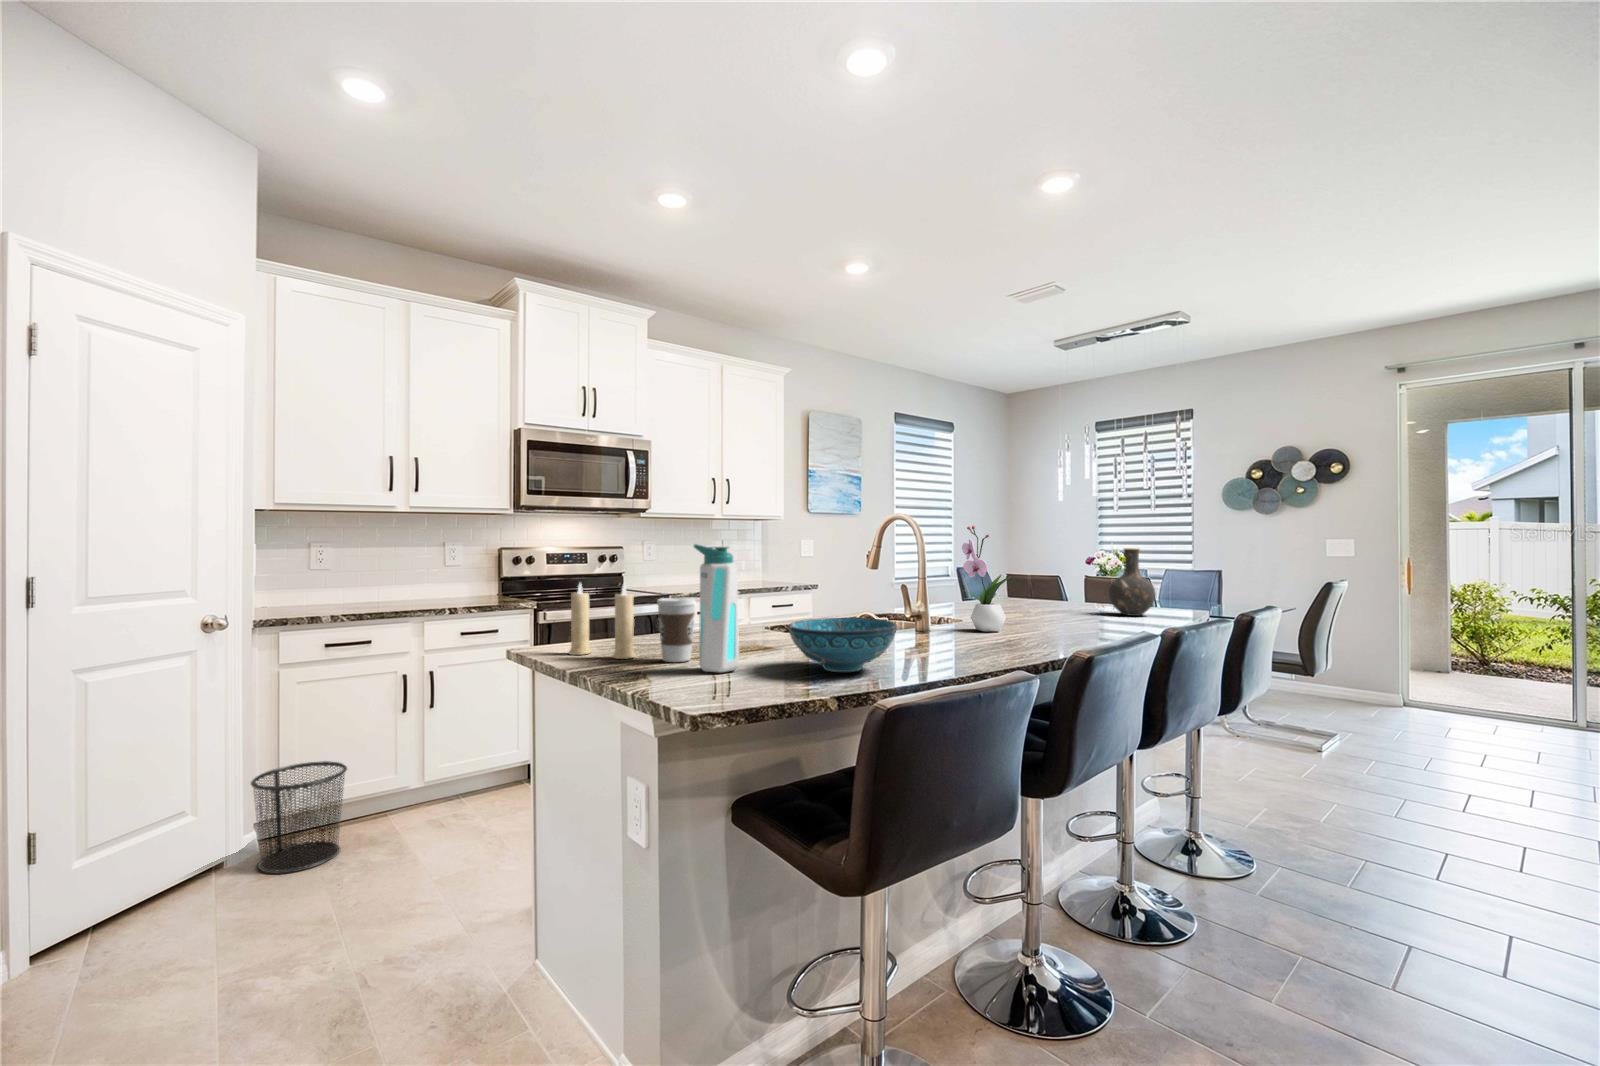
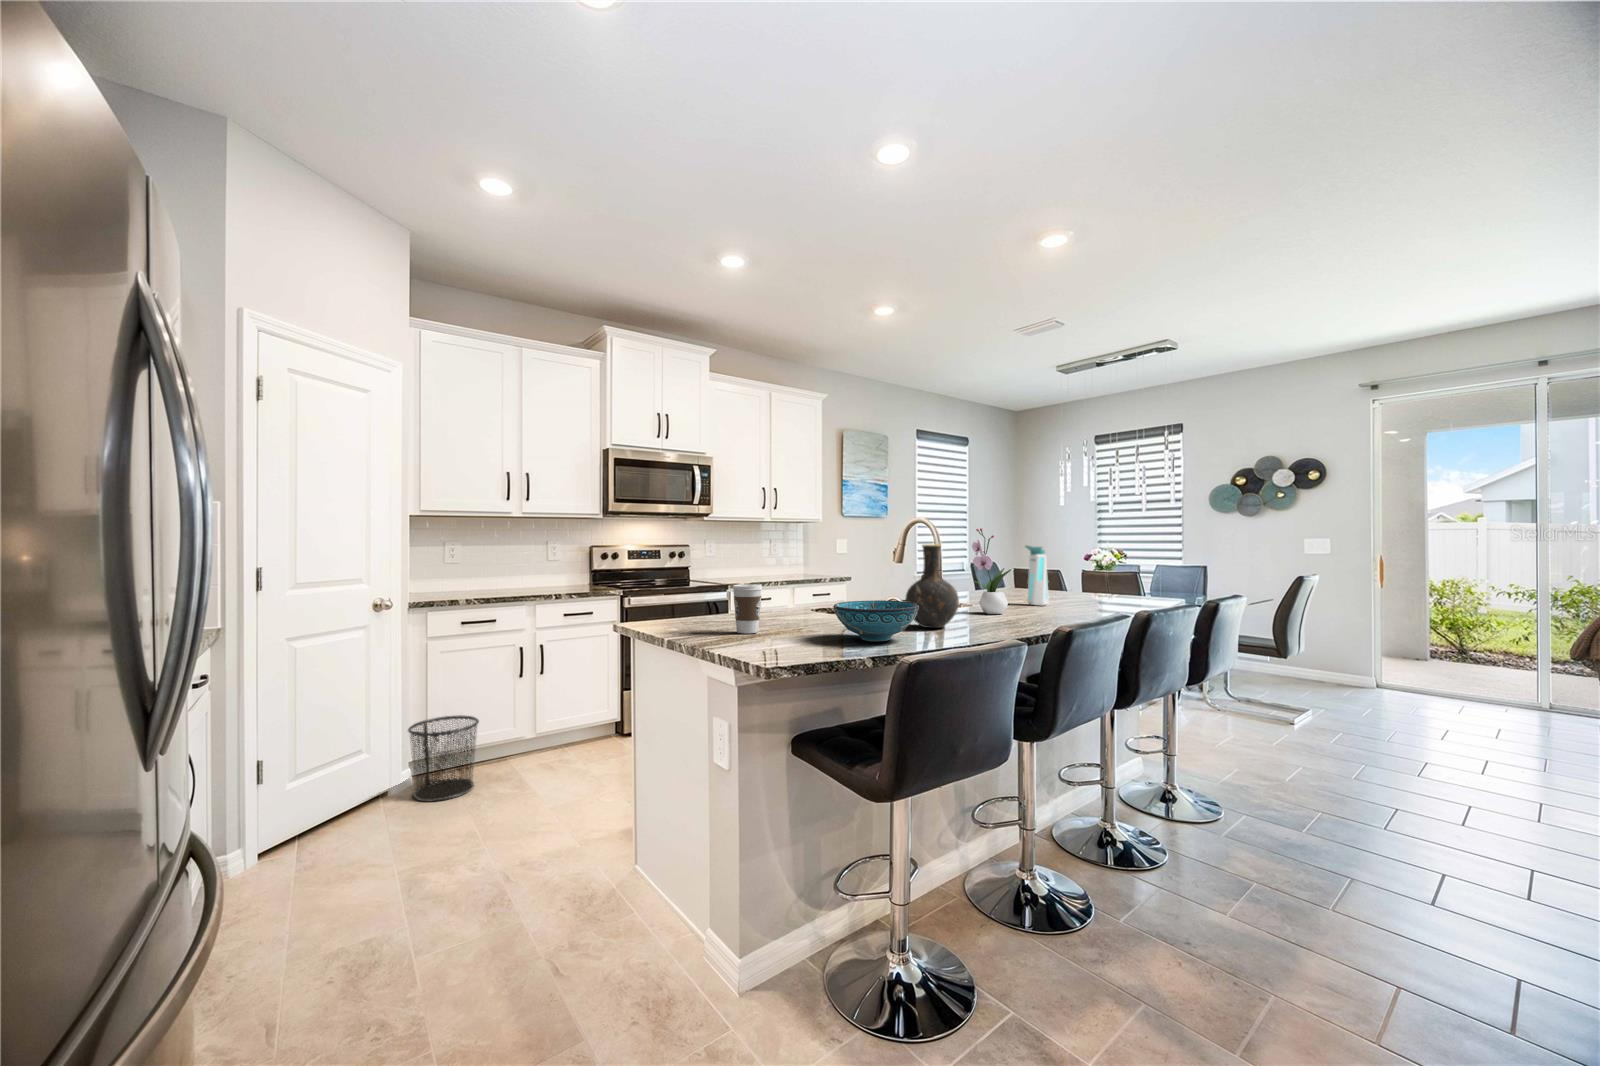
water bottle: present [694,544,739,672] -> present [1025,546,1049,606]
vase: present [1109,548,1156,616] -> present [905,544,959,628]
candle: present [568,583,636,659] -> none [663,571,716,631]

